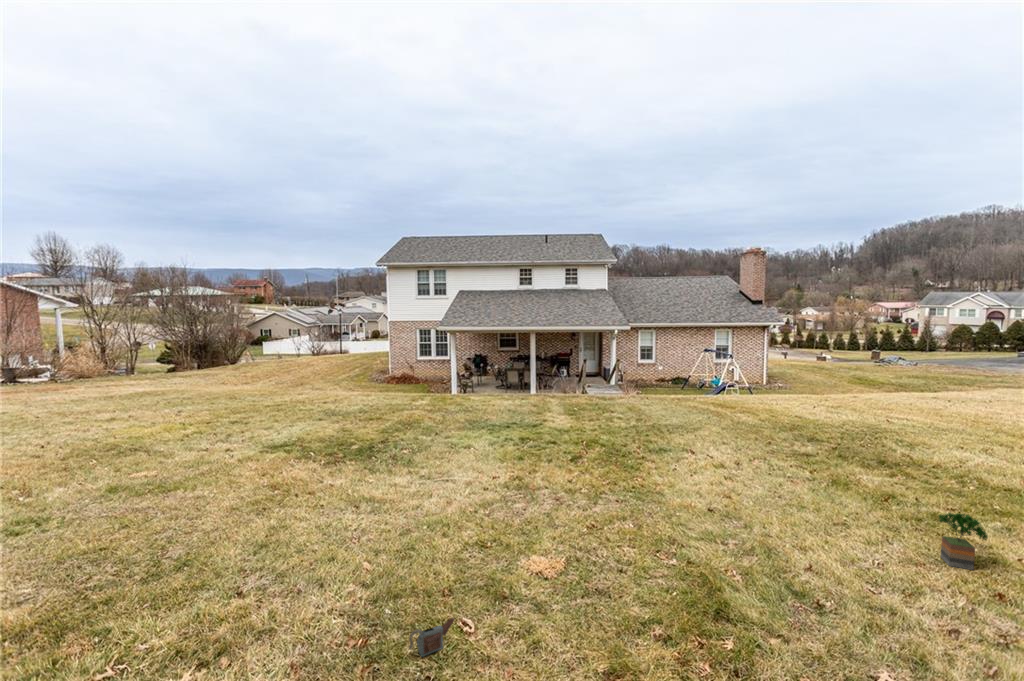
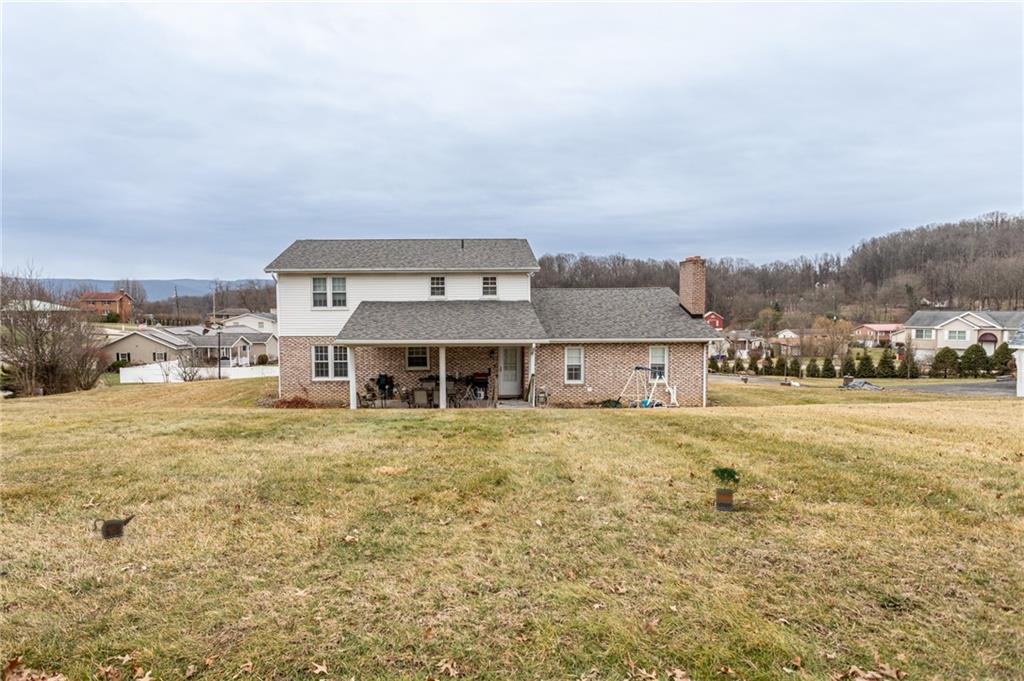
watering can: present [409,618,455,657] -> present [93,515,135,538]

